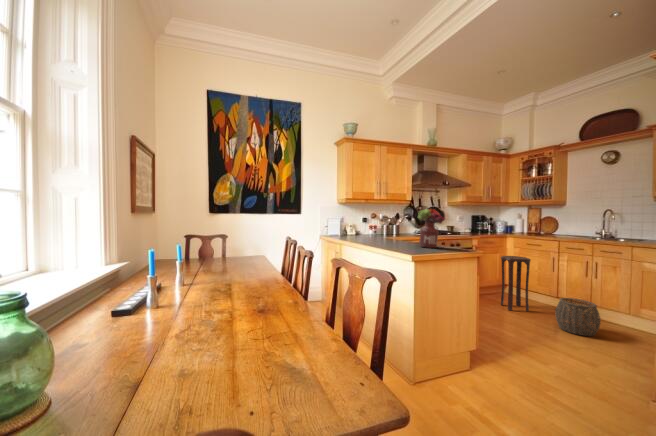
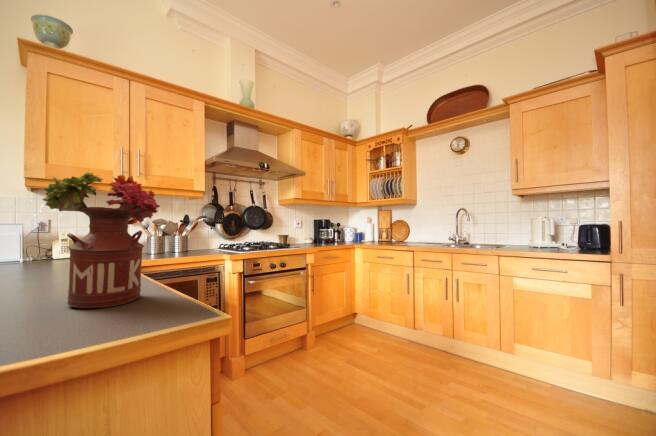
stool: present [501,256,531,311] -> none [345,277,383,368]
woven basket: present [555,298,601,336] -> none [420,343,481,414]

